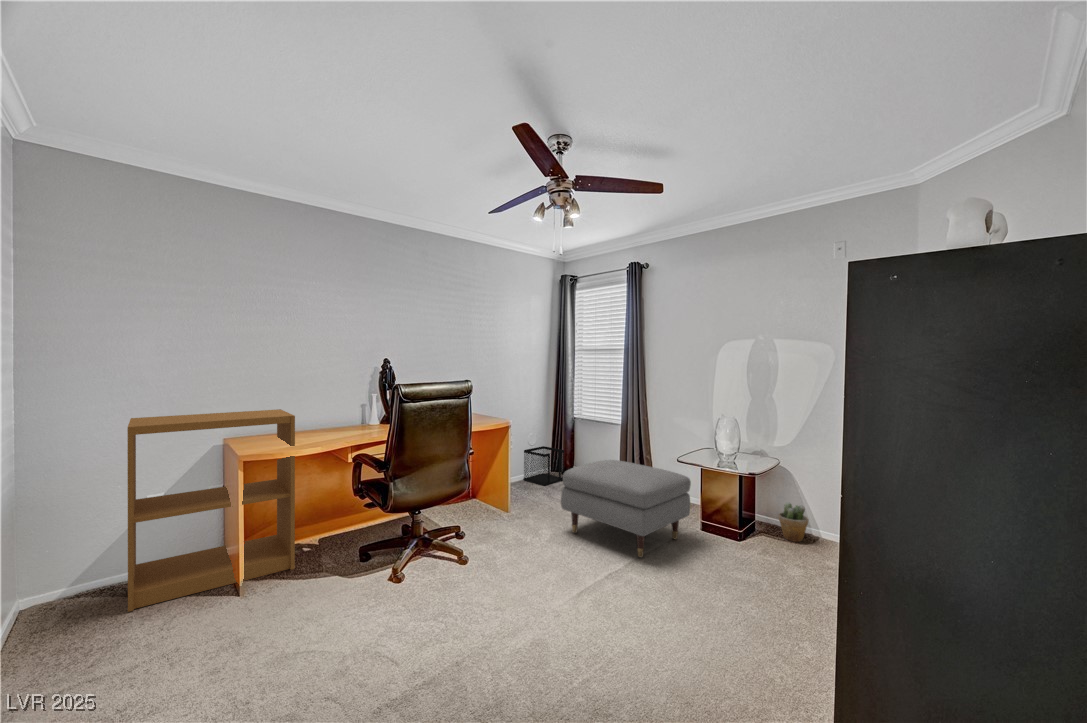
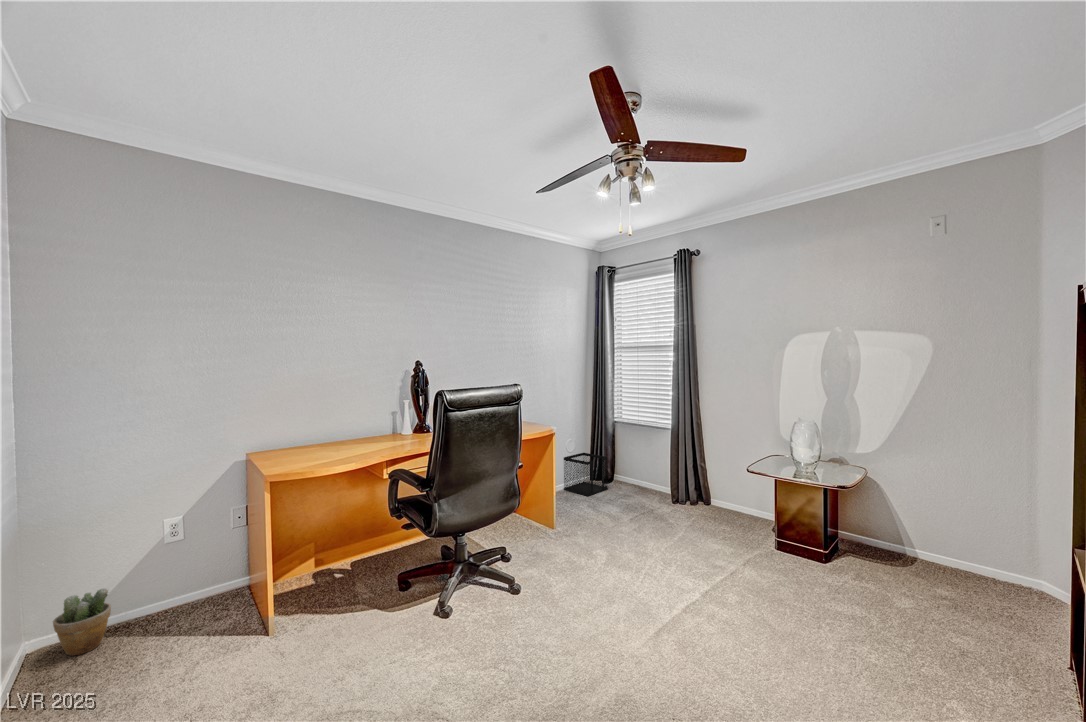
bookshelf: present [127,409,295,612] -> none [140,420,328,656]
ottoman: present [561,460,691,557] -> none [617,469,767,583]
potted plant: present [779,502,808,542] -> present [53,589,111,656]

